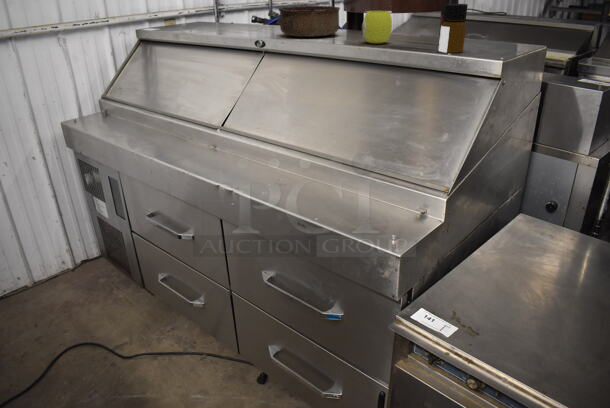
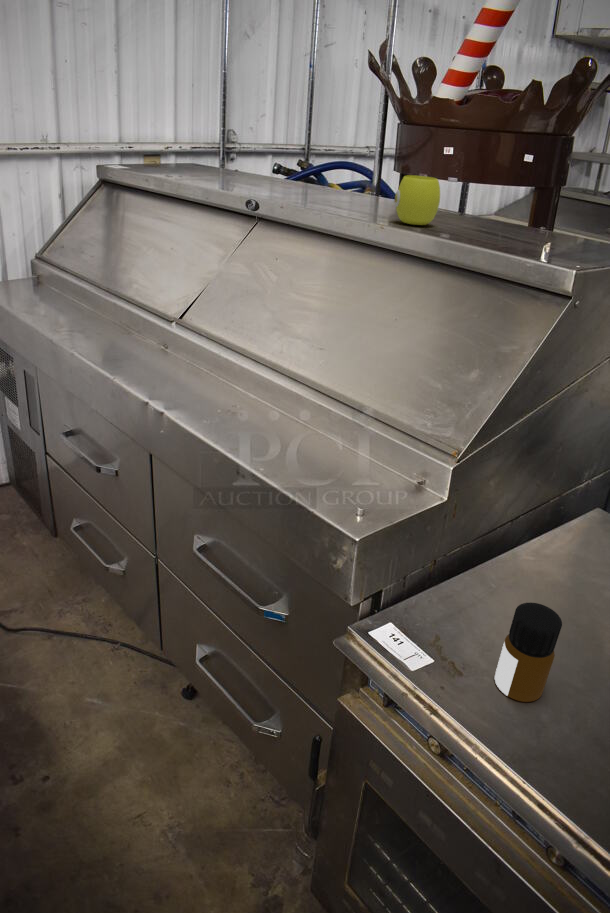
bottle: present [439,4,468,53] -> present [495,603,562,702]
bowl: present [277,6,340,37] -> none [279,155,377,204]

